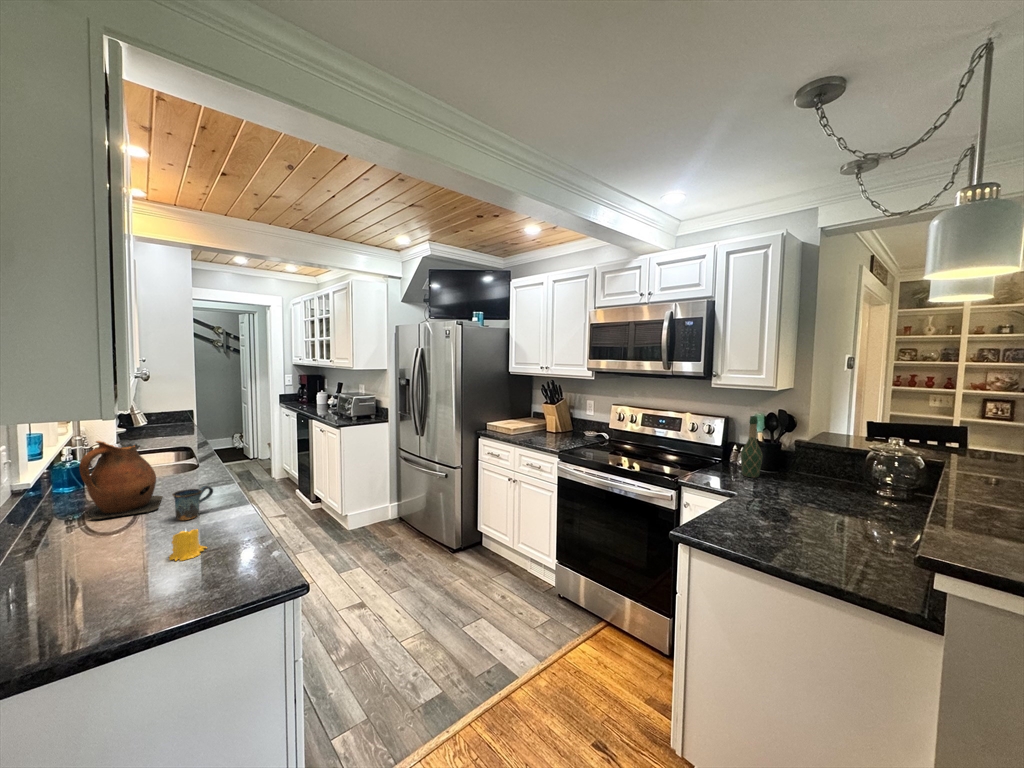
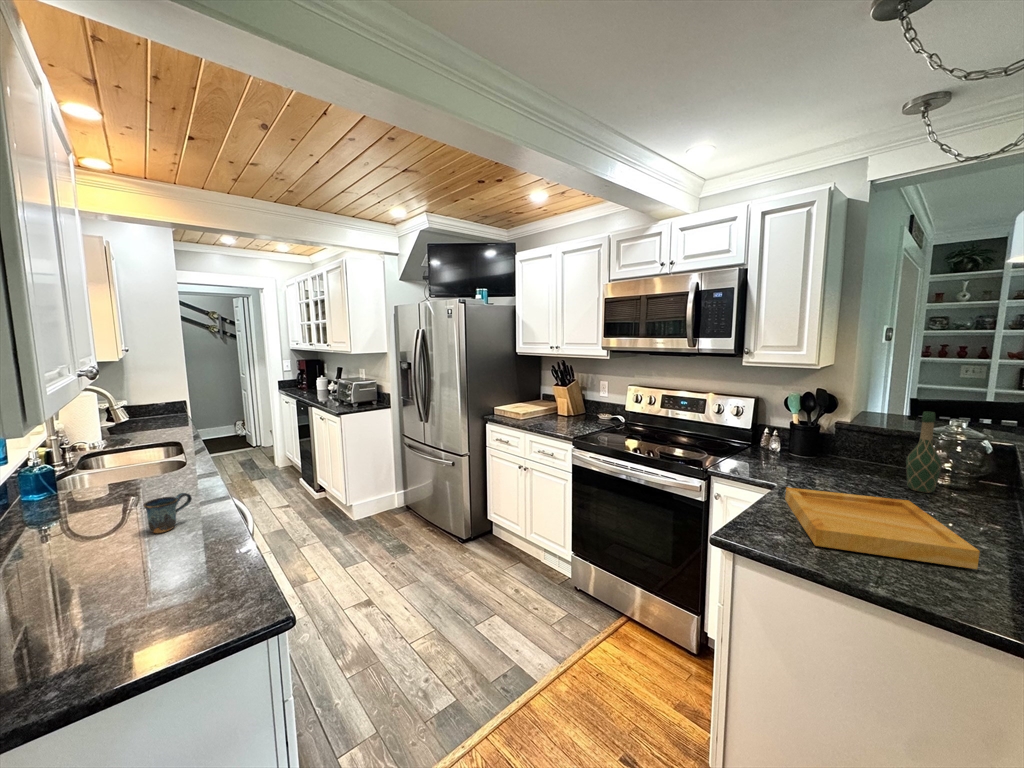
wine bottle: present [741,416,763,477] -> present [906,412,942,493]
ceramic pitcher: present [79,441,163,519] -> none [35,445,141,534]
tray: none [741,495,889,560] -> present [785,488,980,569]
candle: present [169,529,207,561] -> none [131,549,179,590]

